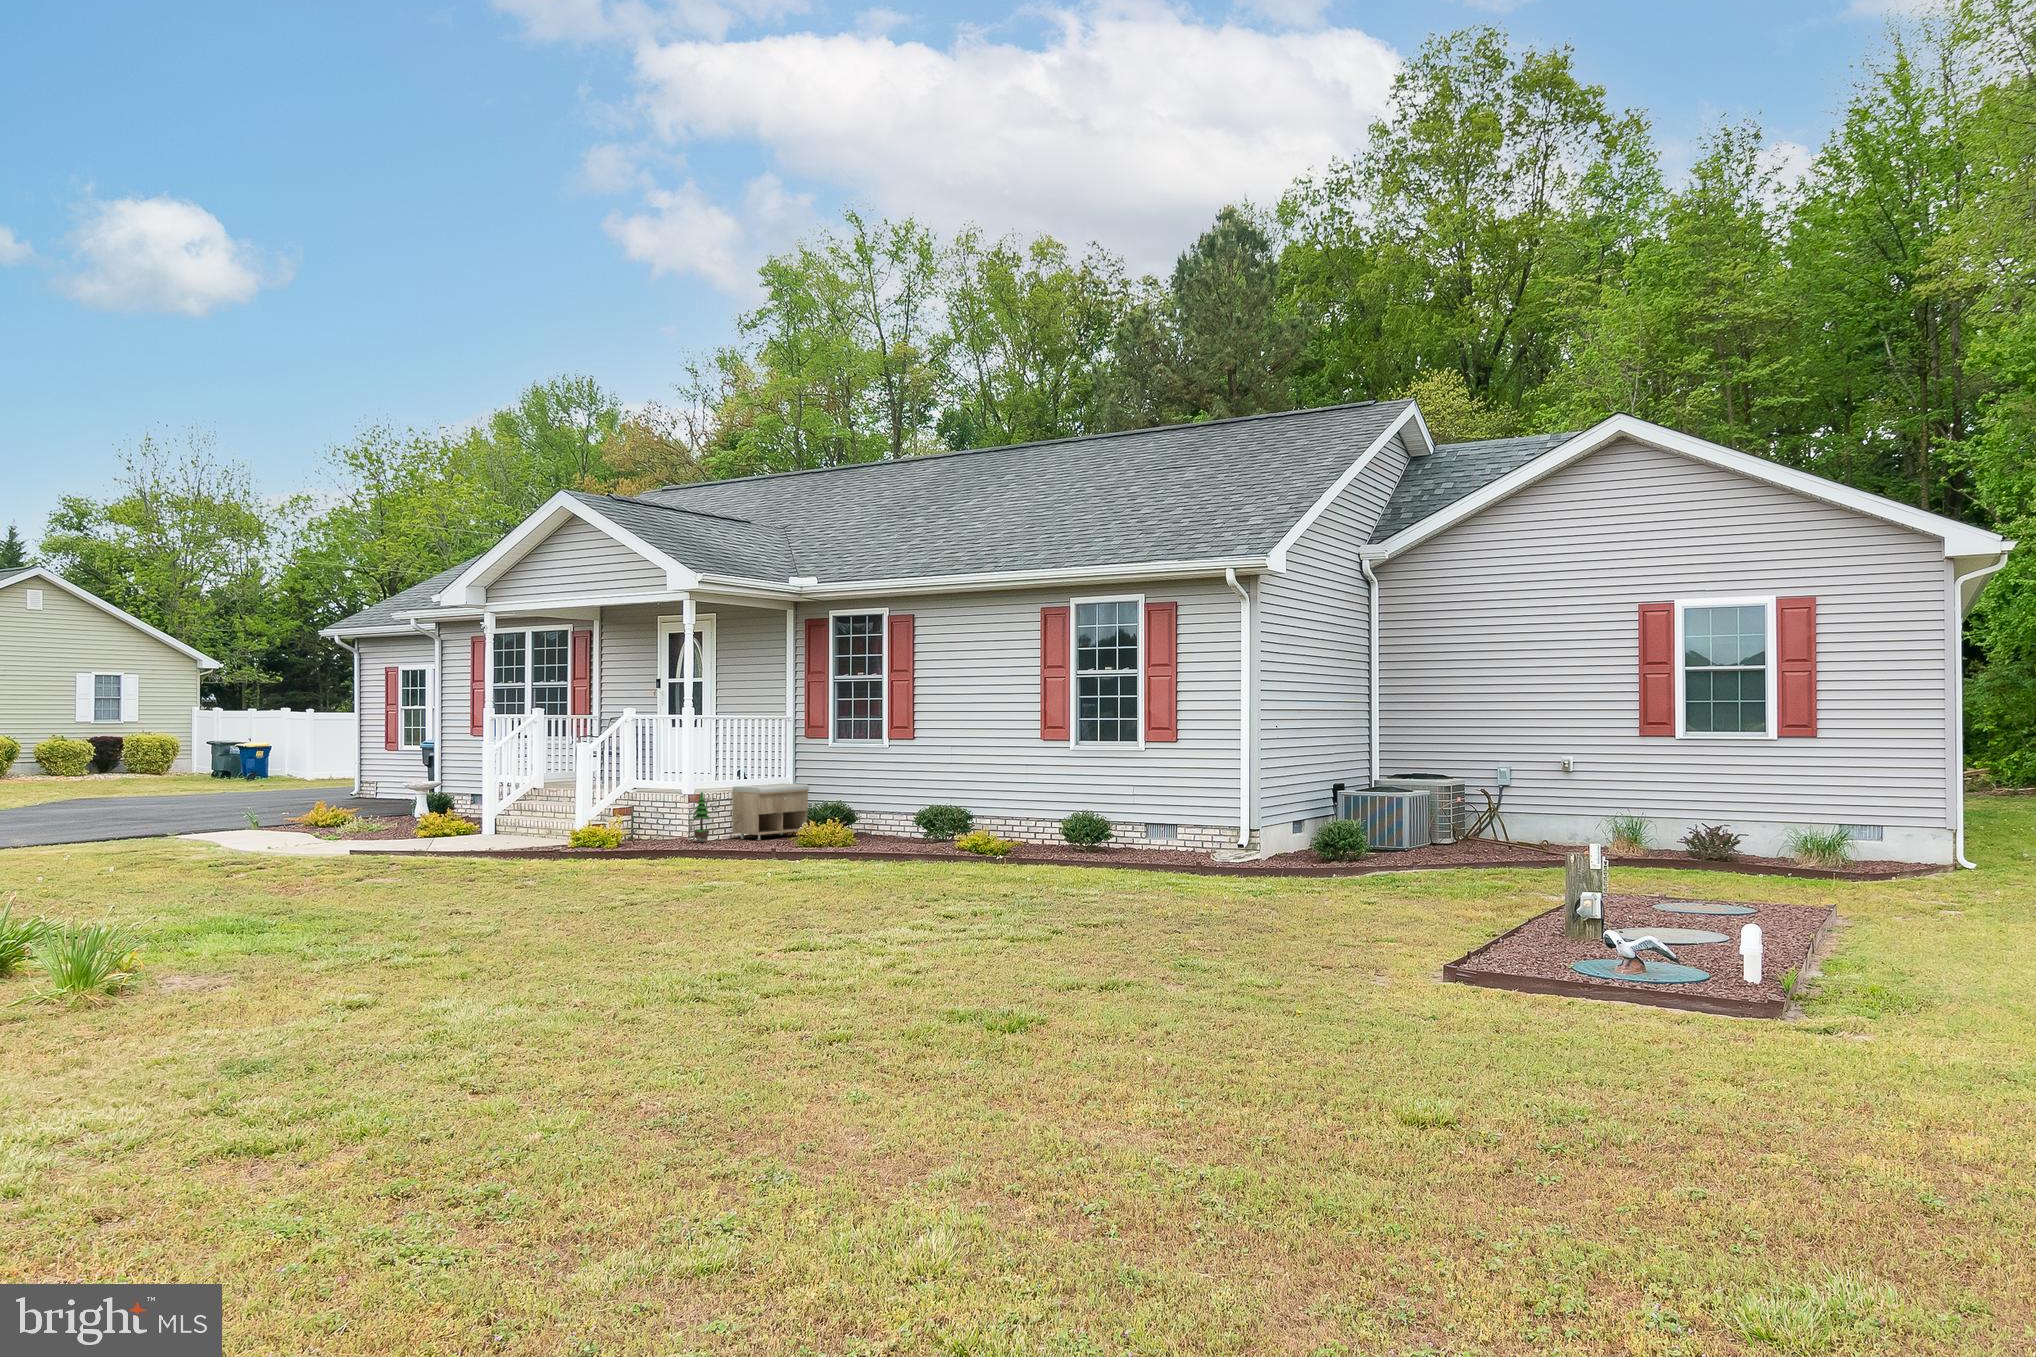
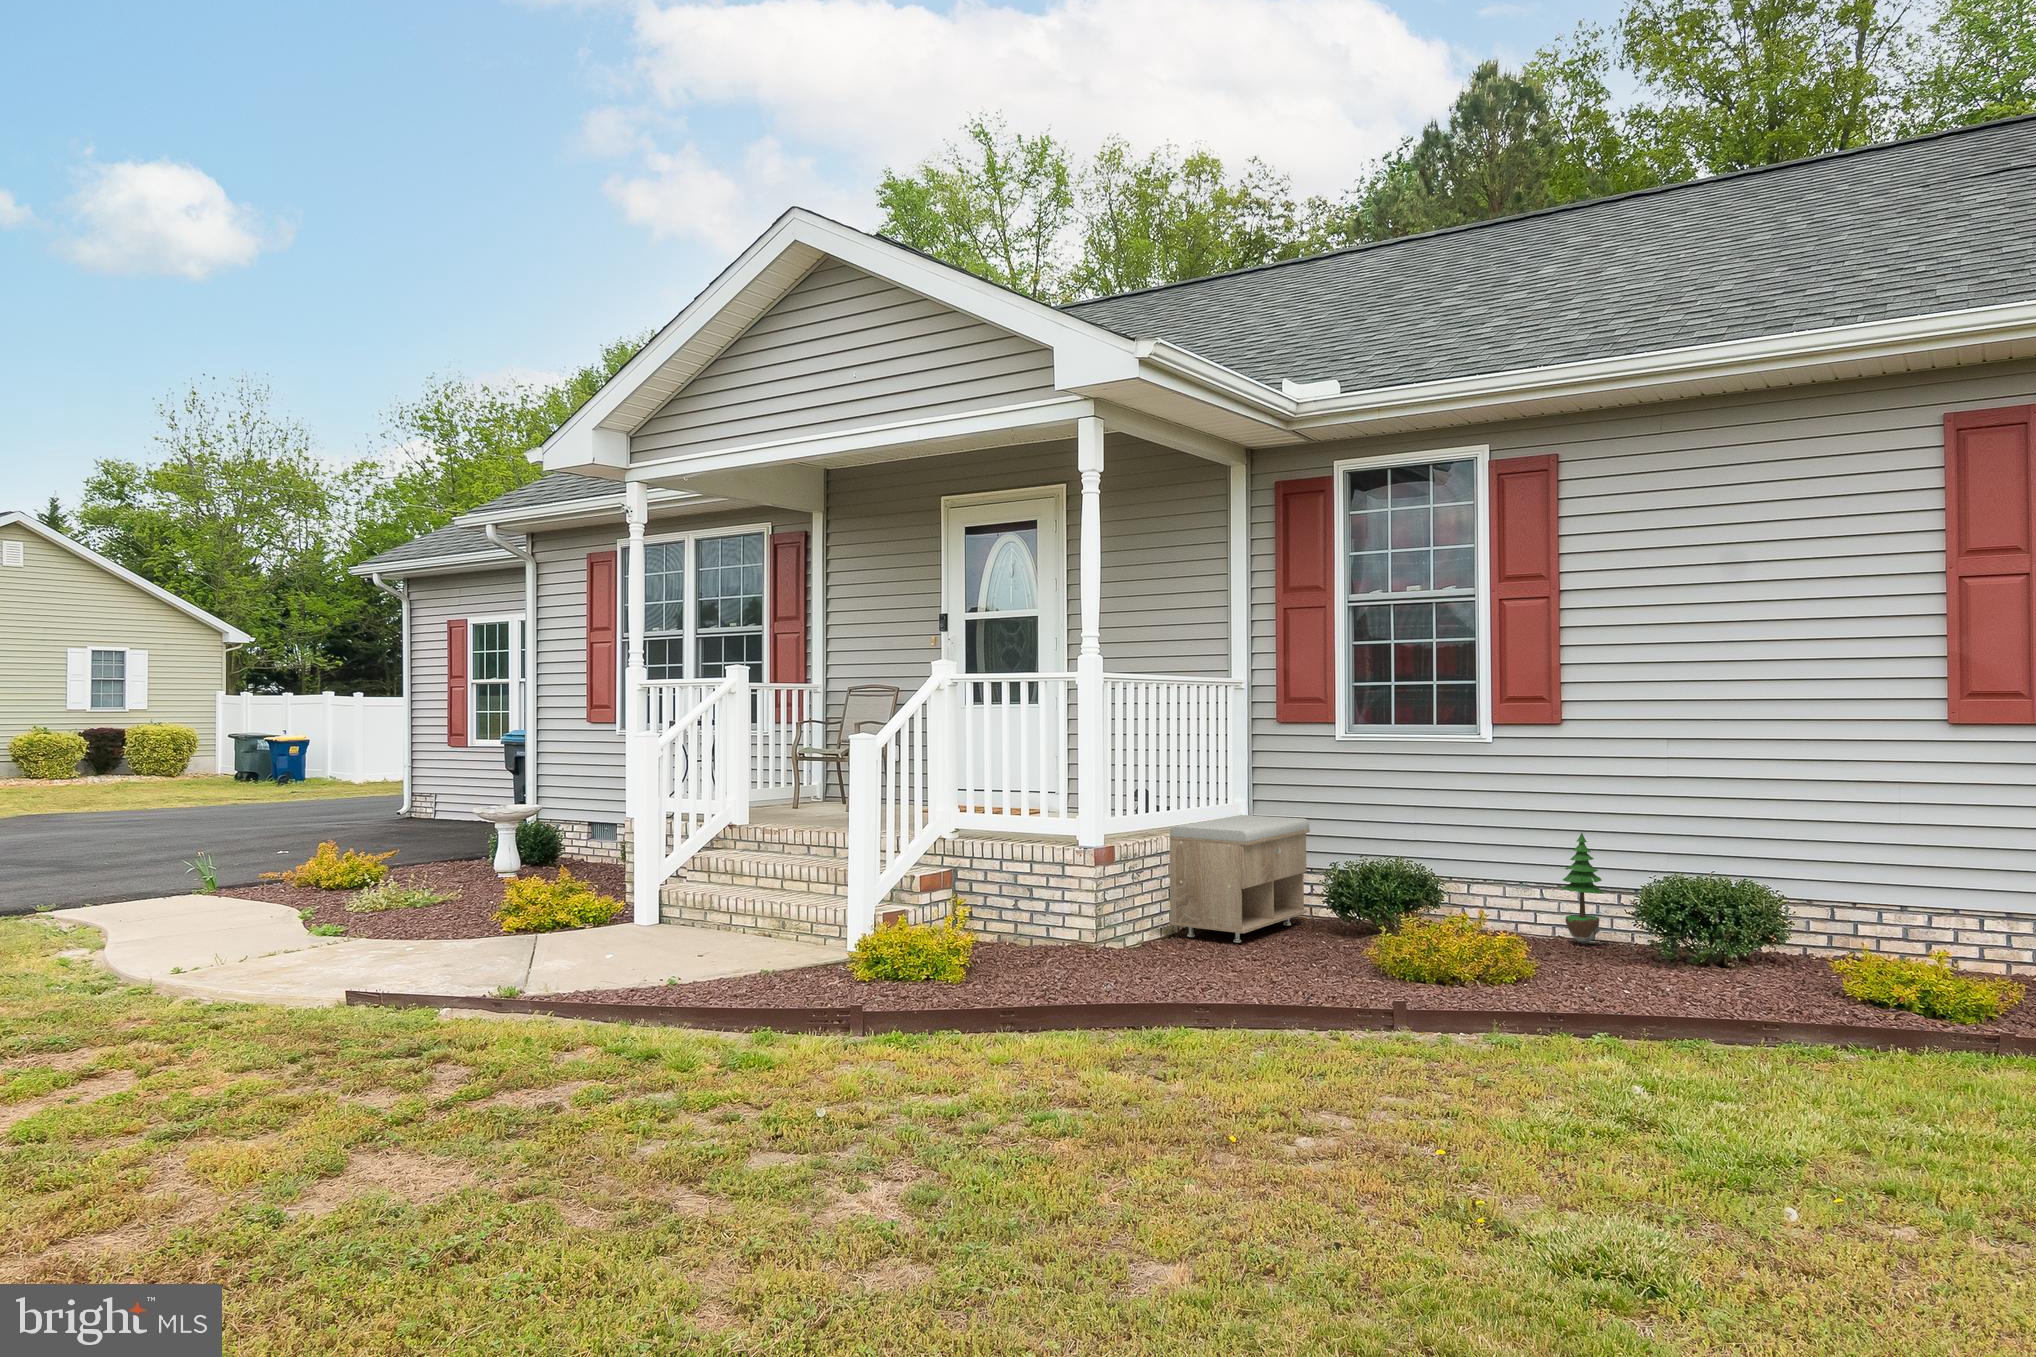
potted tree: present [692,792,710,843] -> present [1561,833,1603,944]

